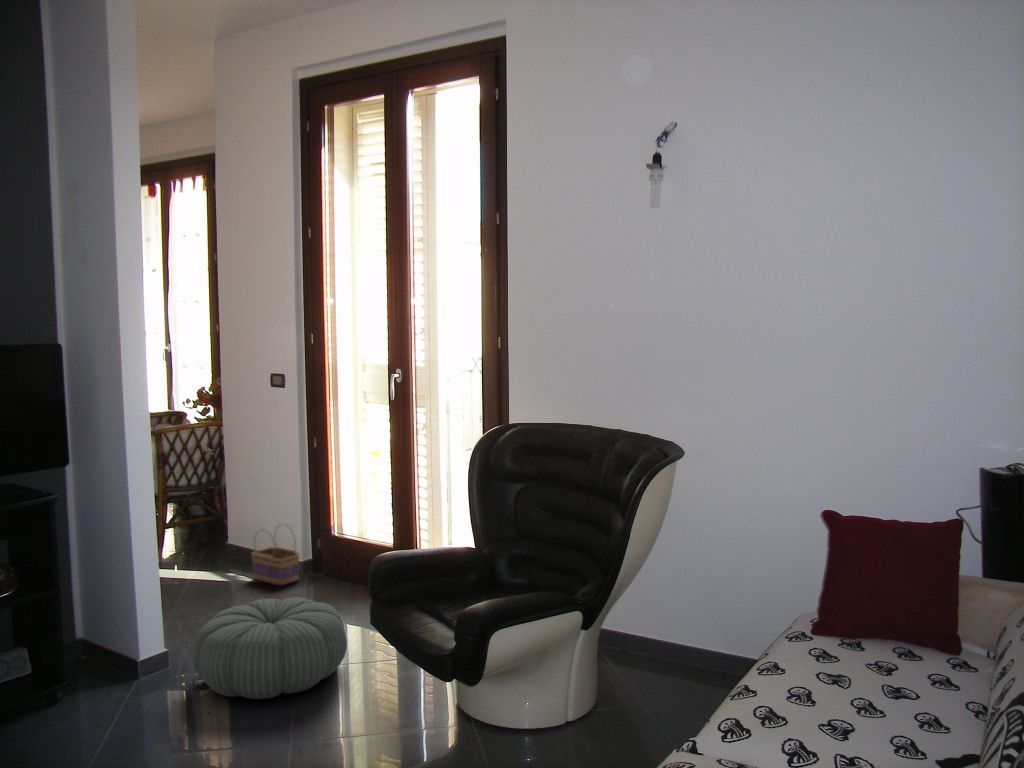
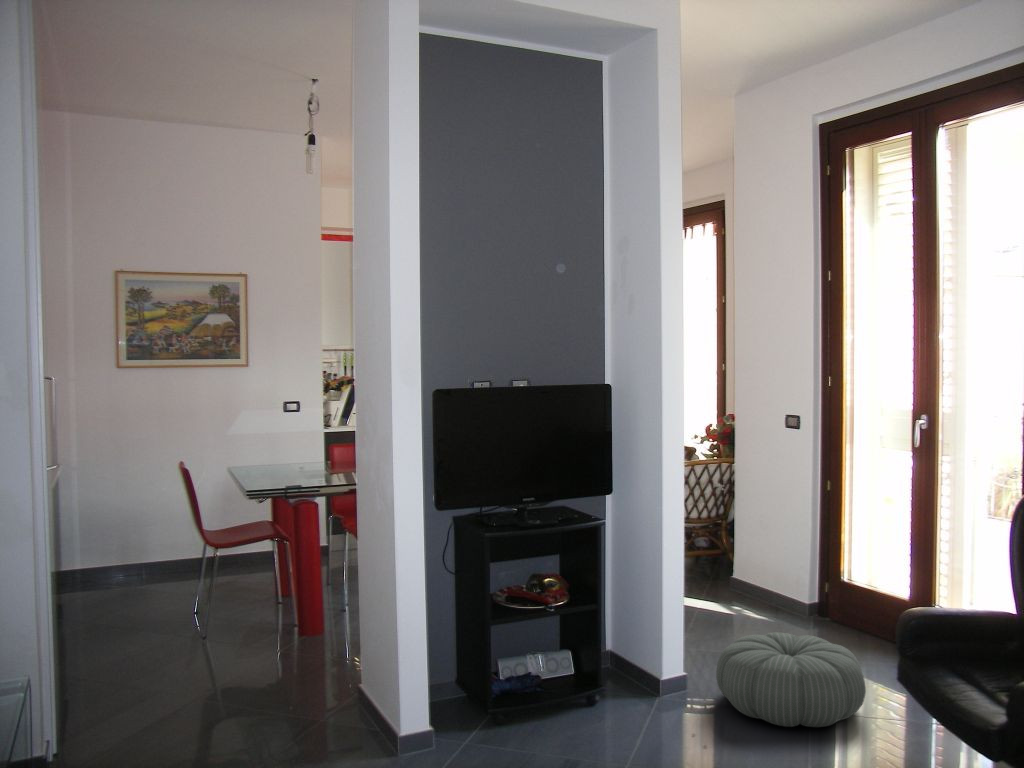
basket: present [252,530,299,585] -> none [762,564,810,625]

